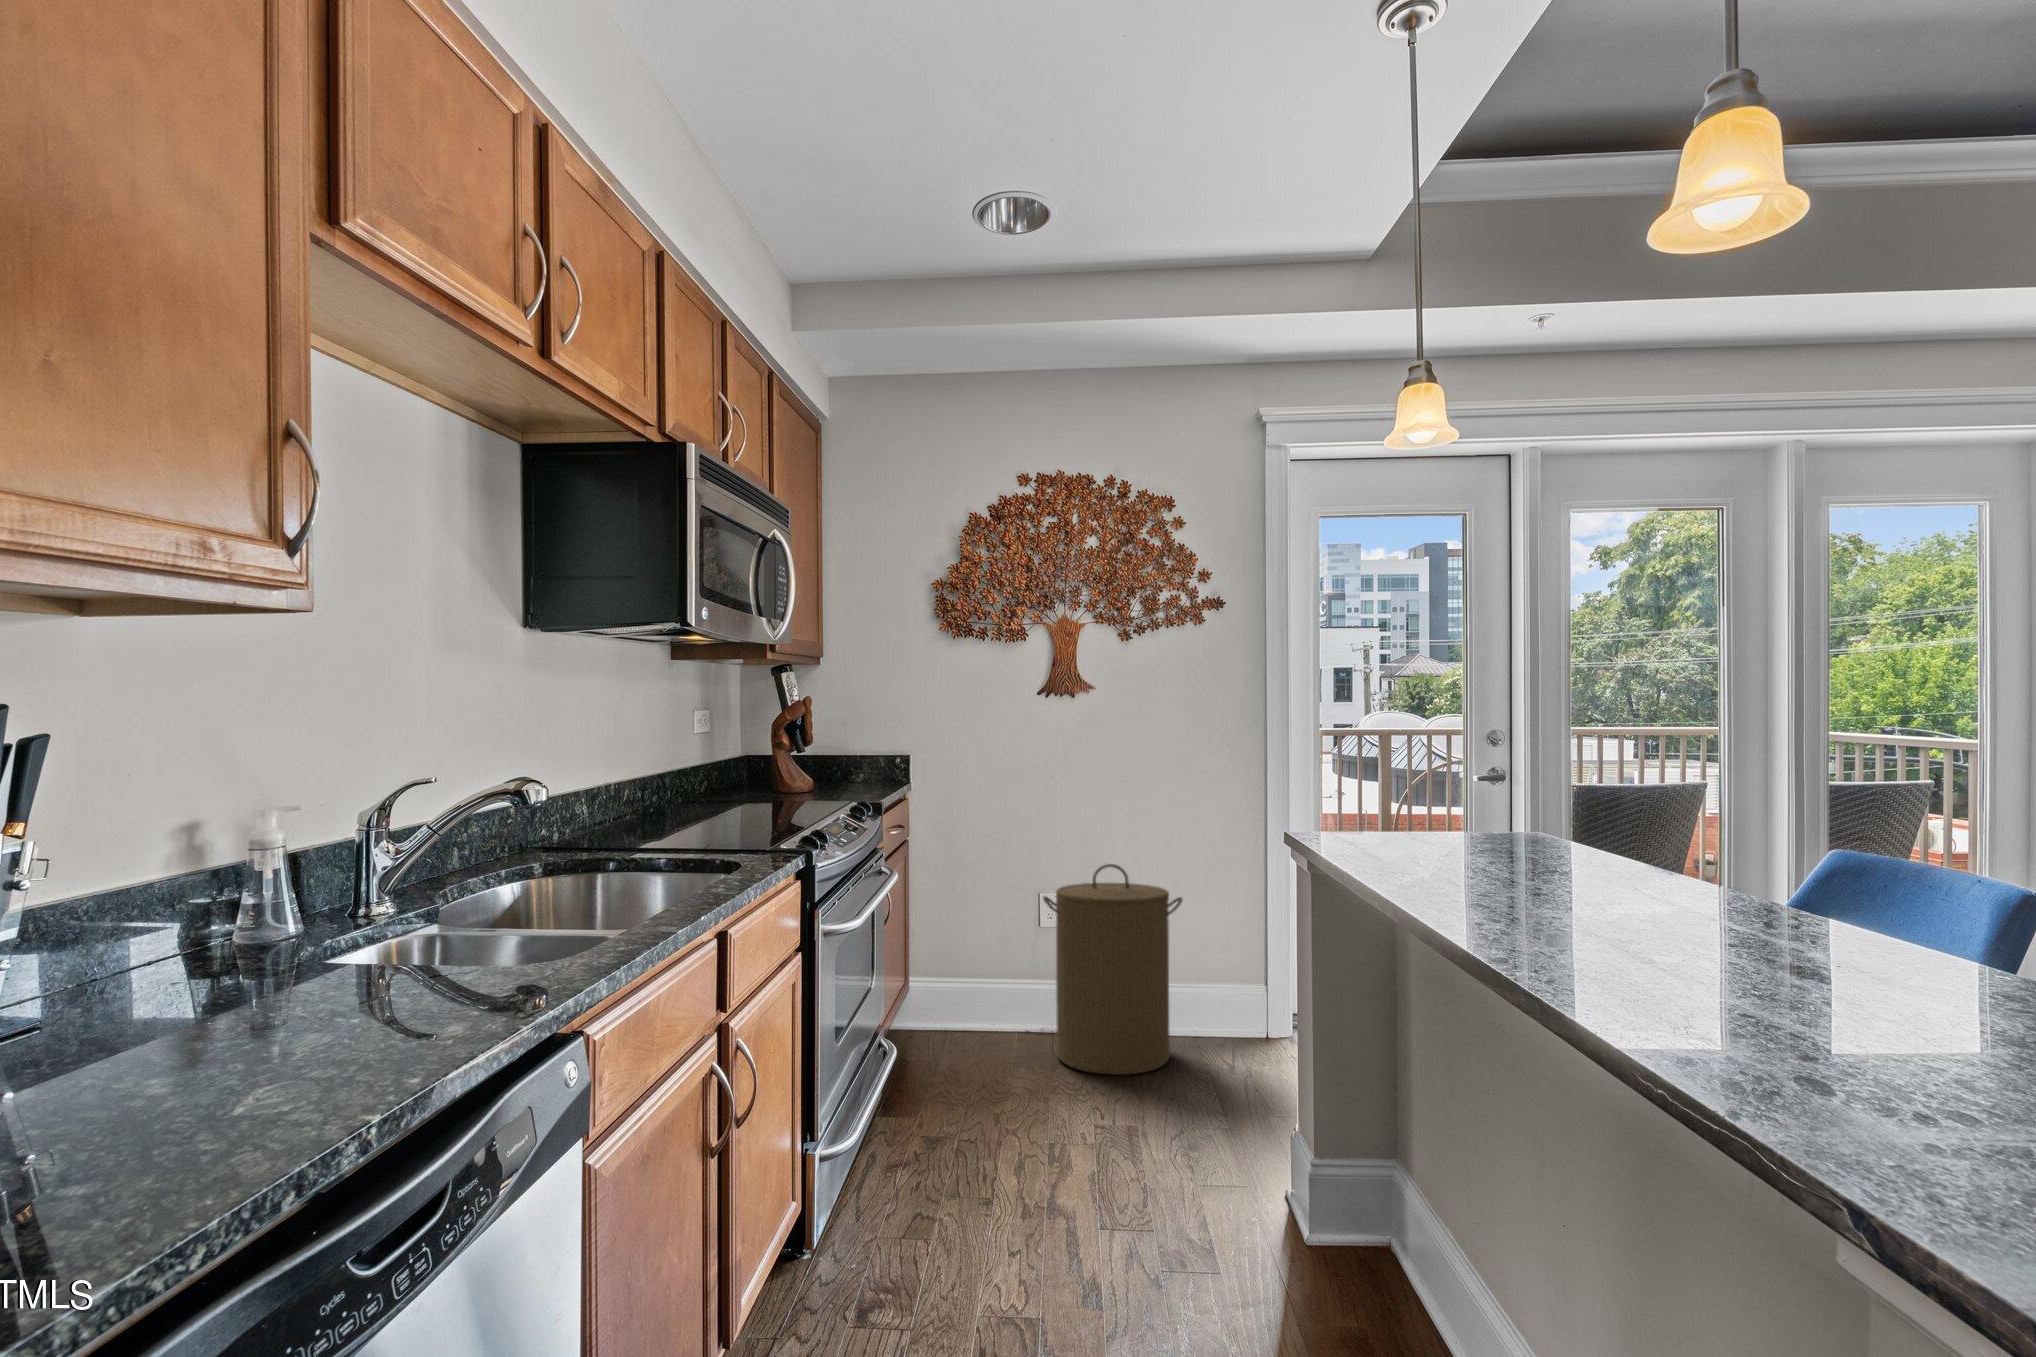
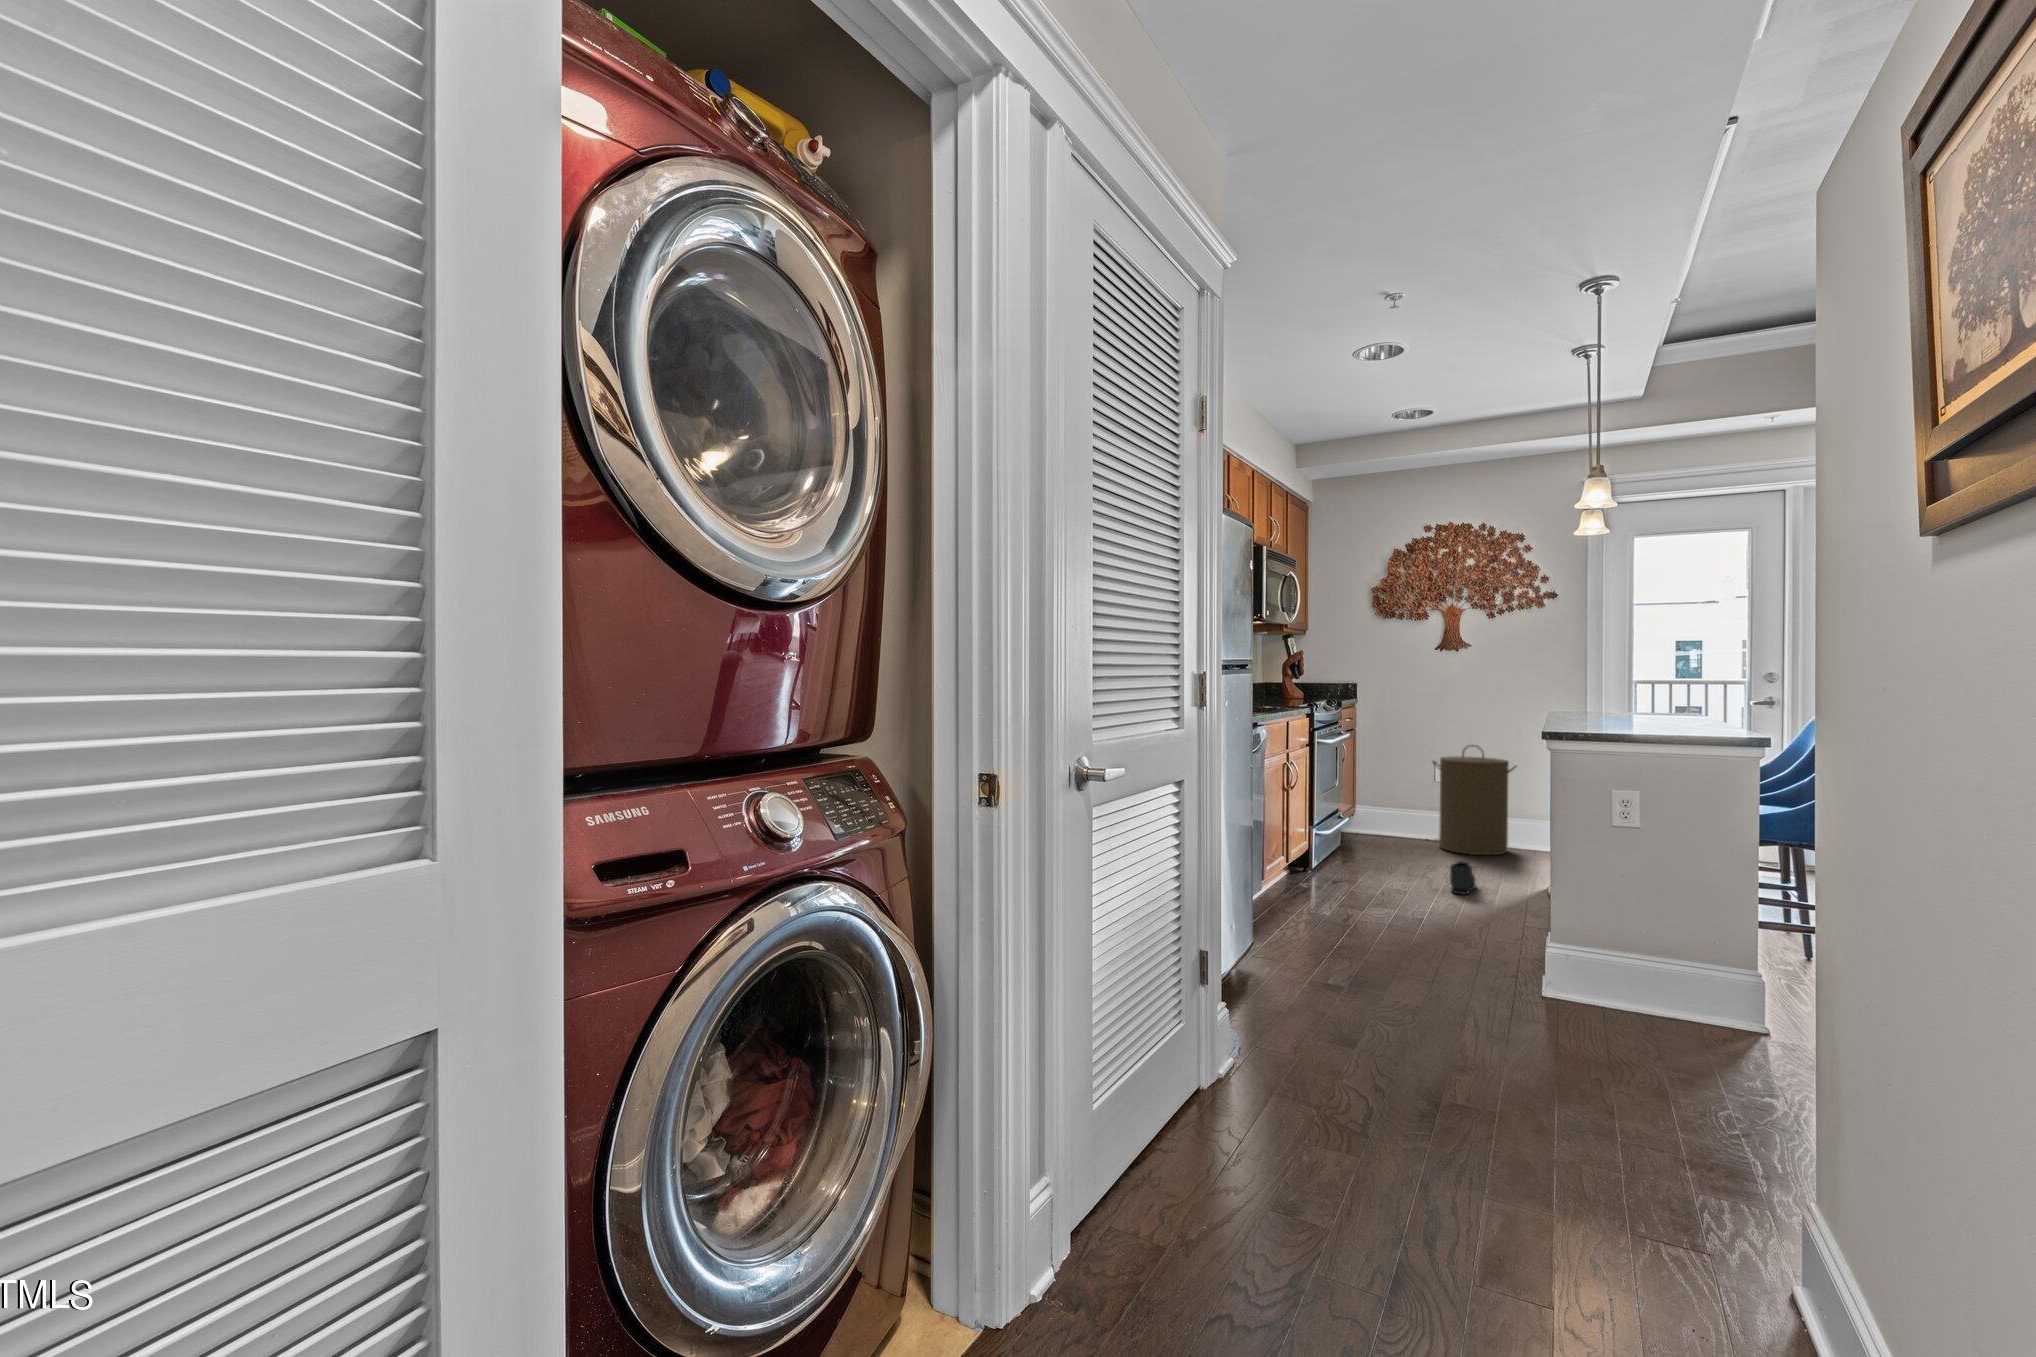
shoe: none [1135,1157,1183,1248] -> present [1450,861,1476,894]

